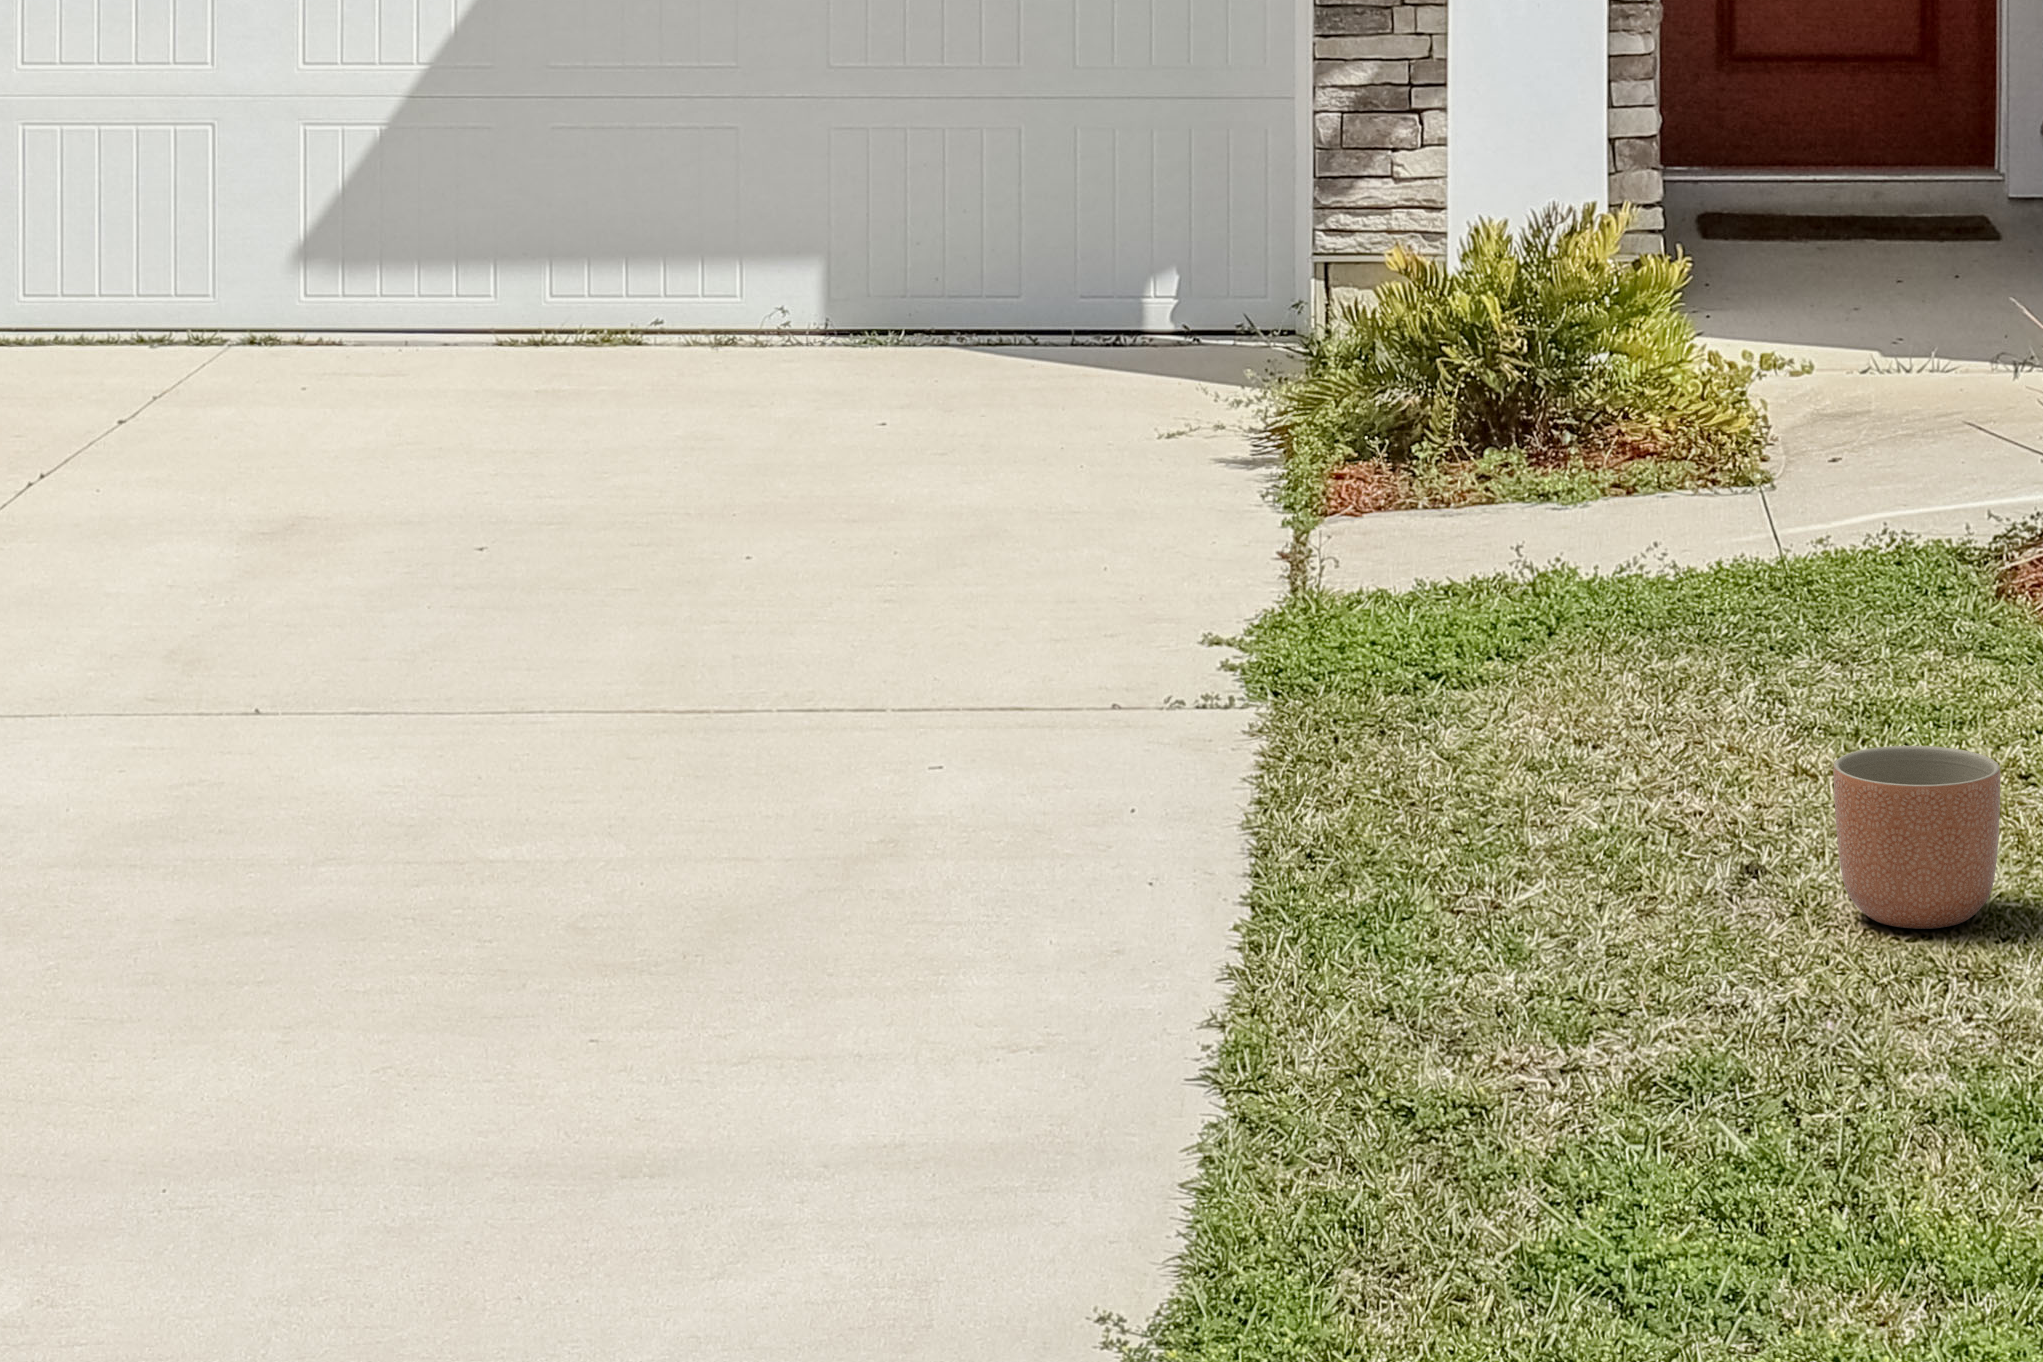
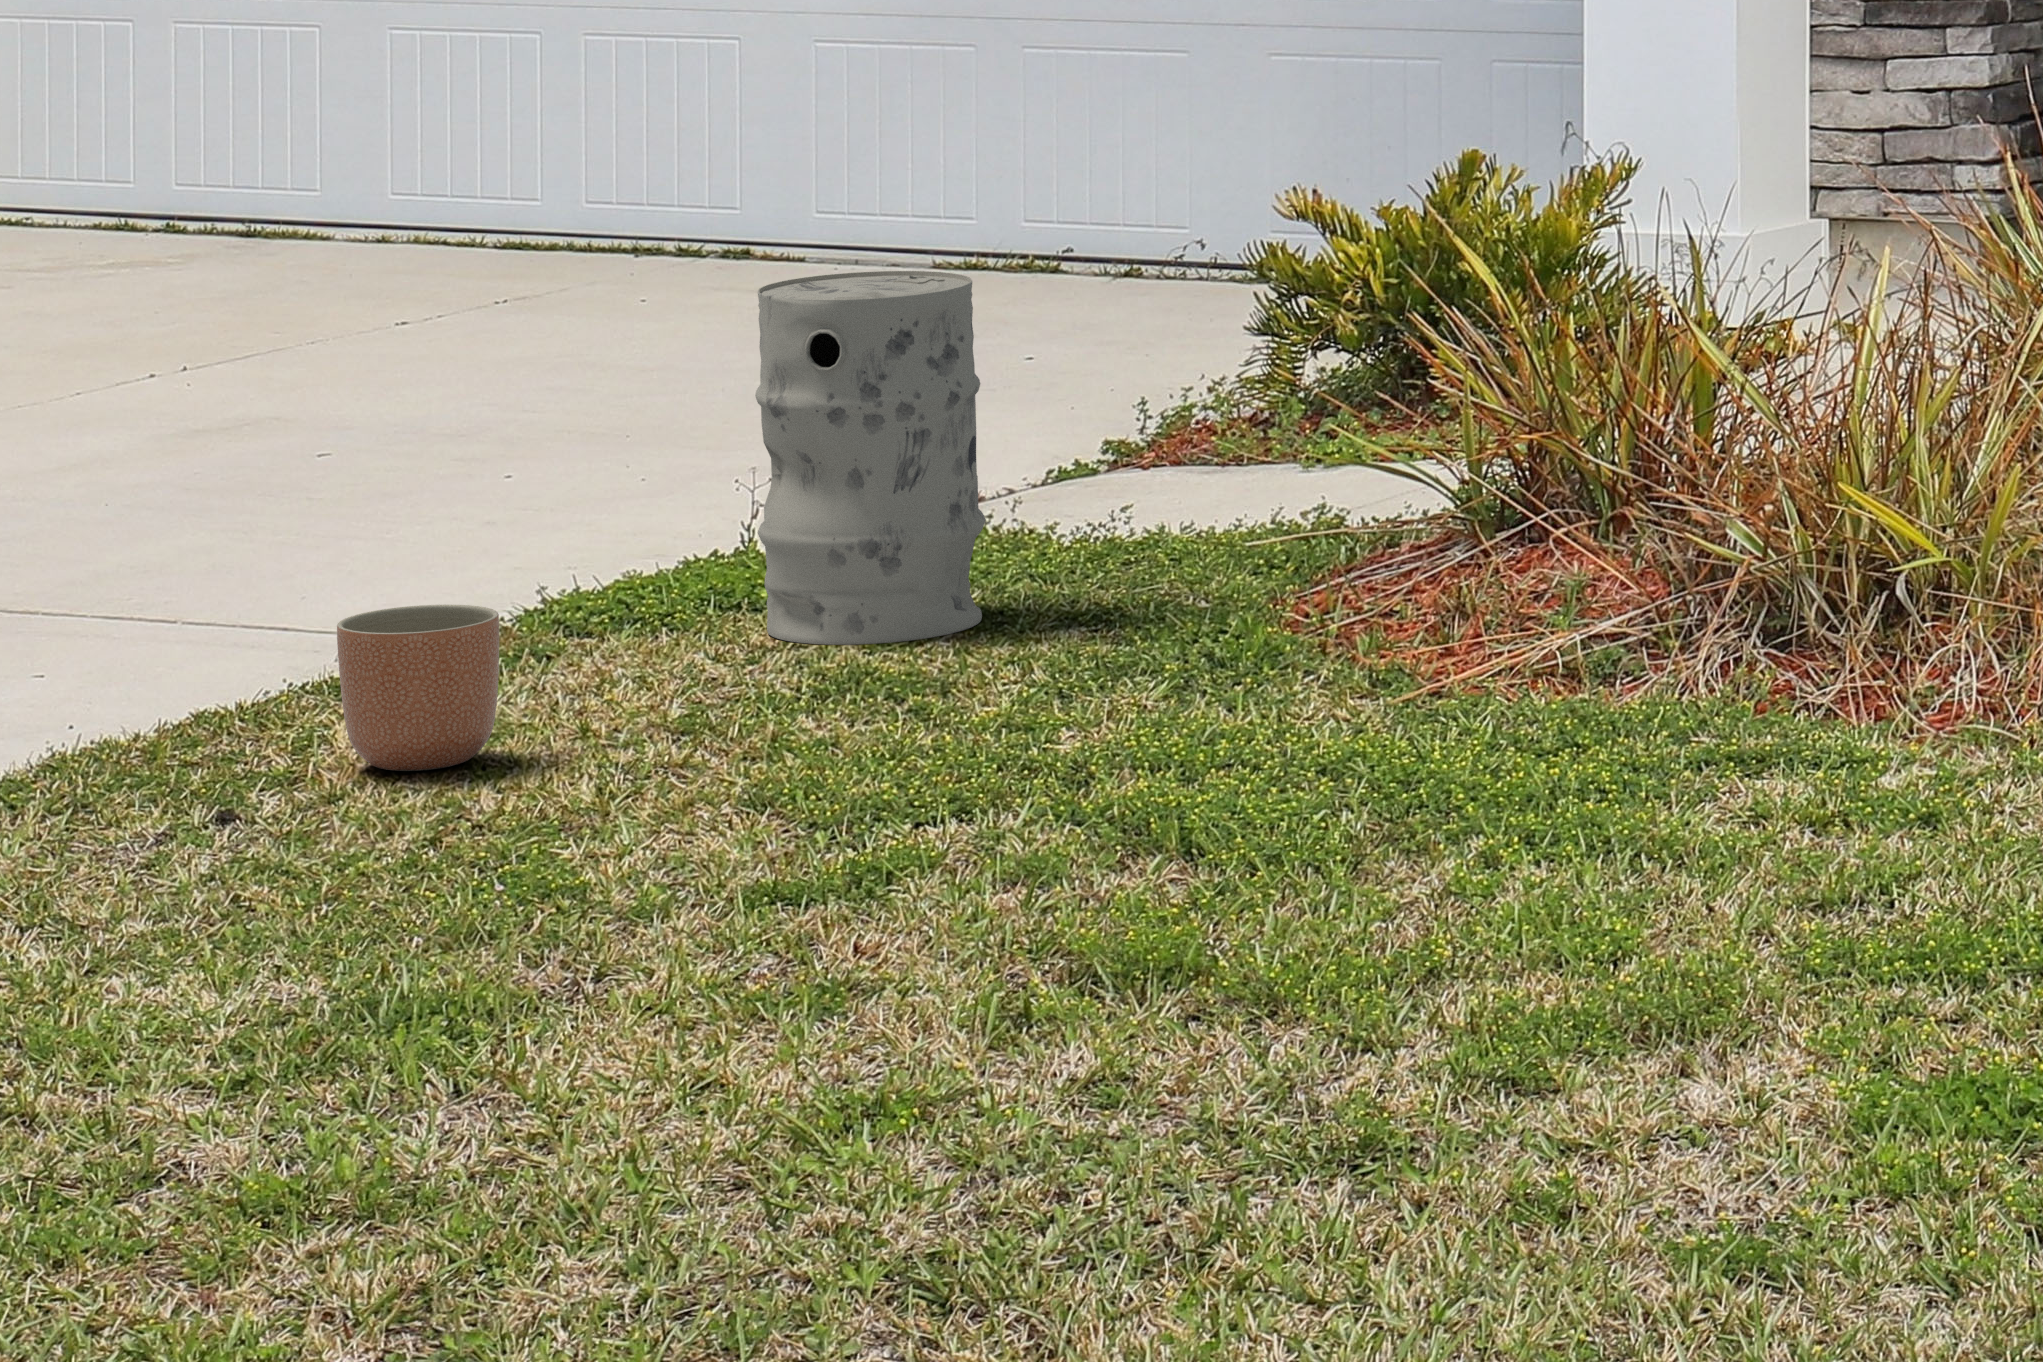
trash can: none [1707,364,1934,750] -> present [755,271,986,645]

